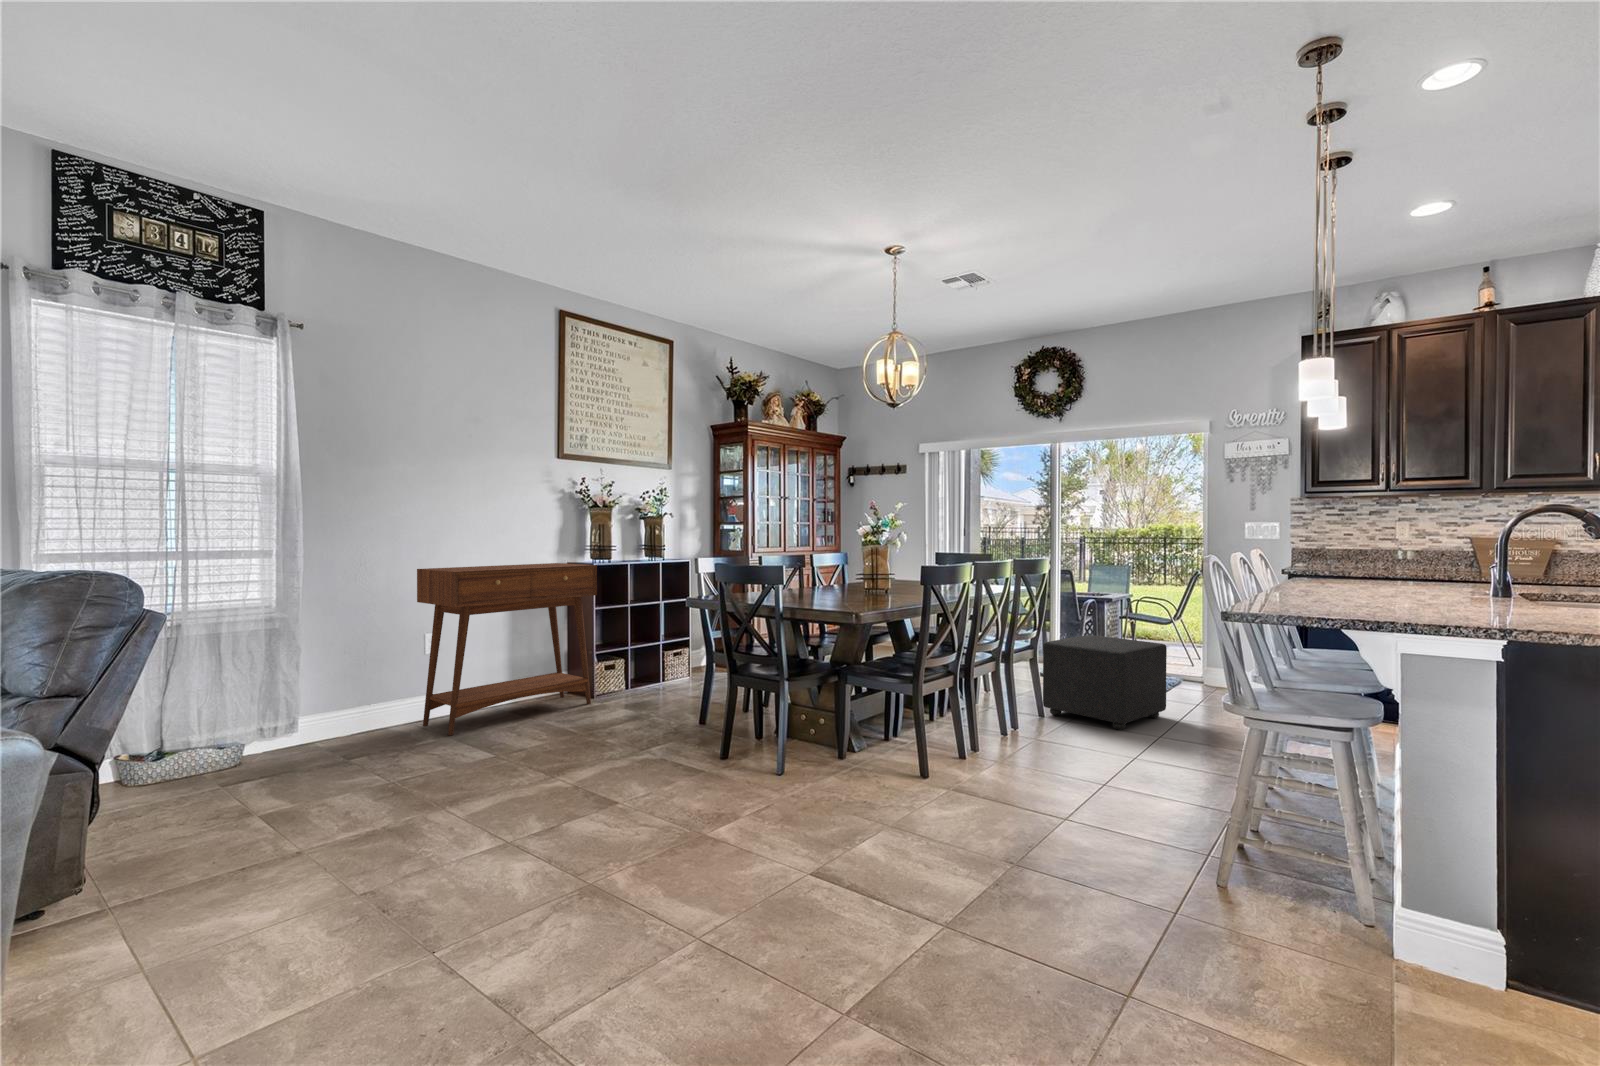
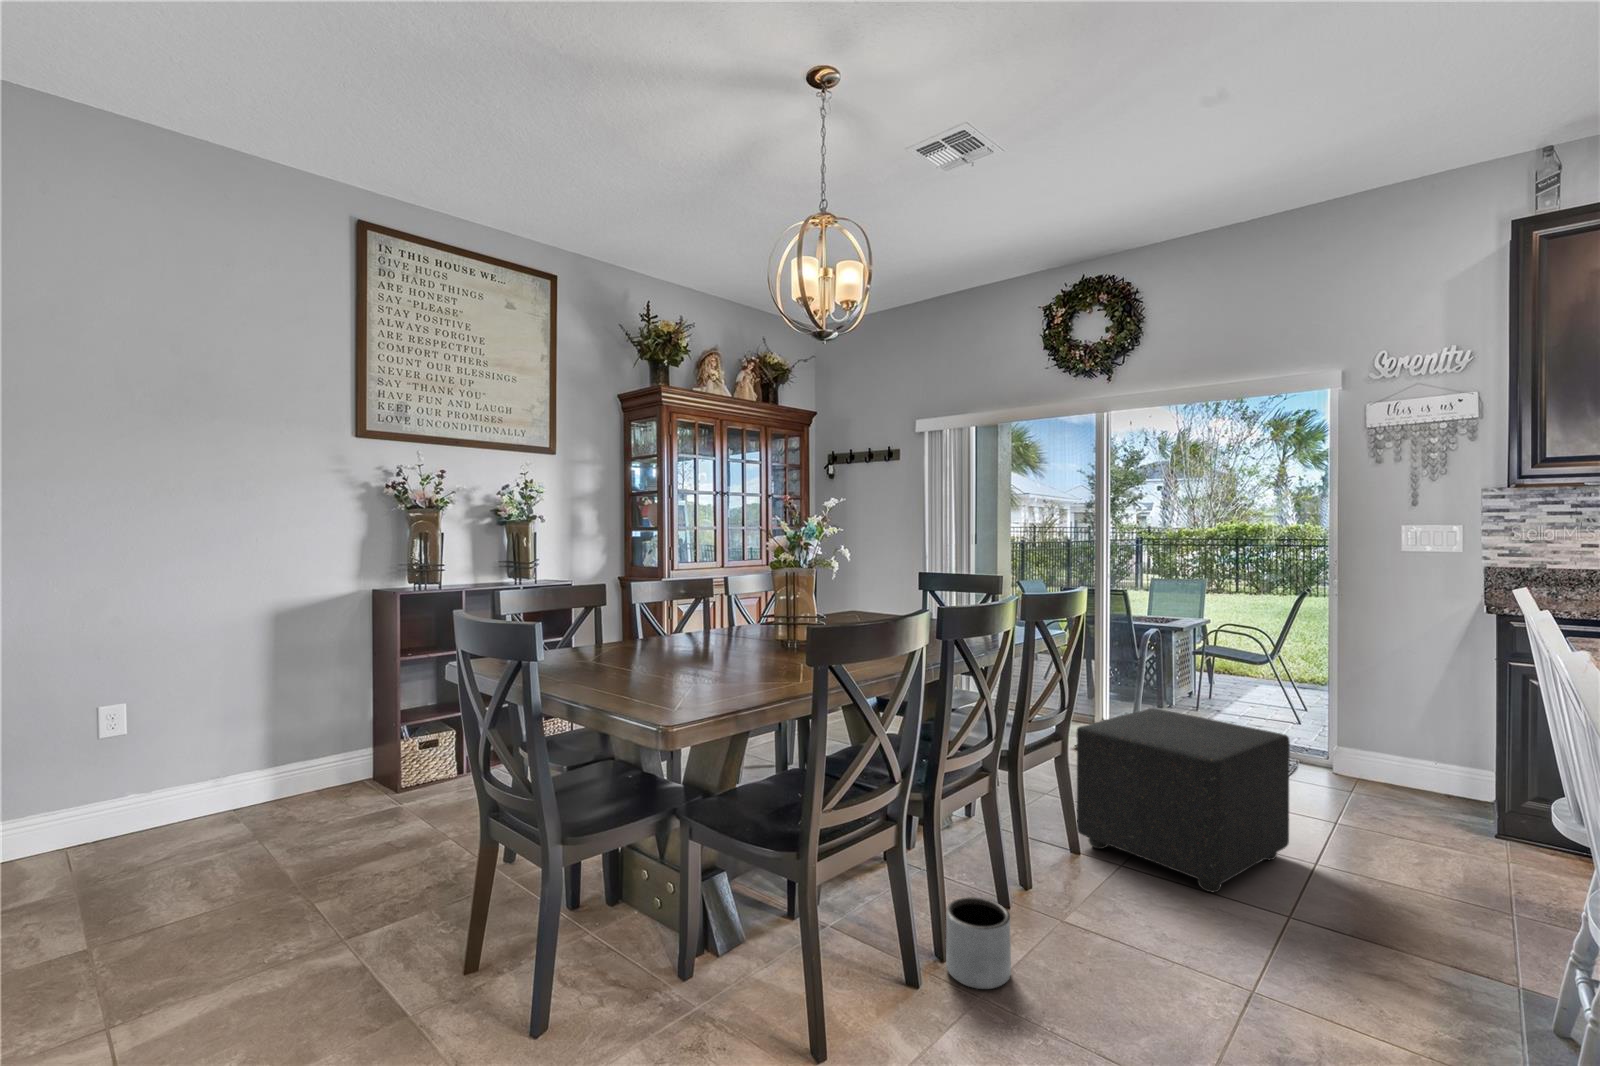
console table: present [417,563,597,735] -> none [78,590,390,880]
planter: none [979,720,1013,761] -> present [946,897,1011,989]

